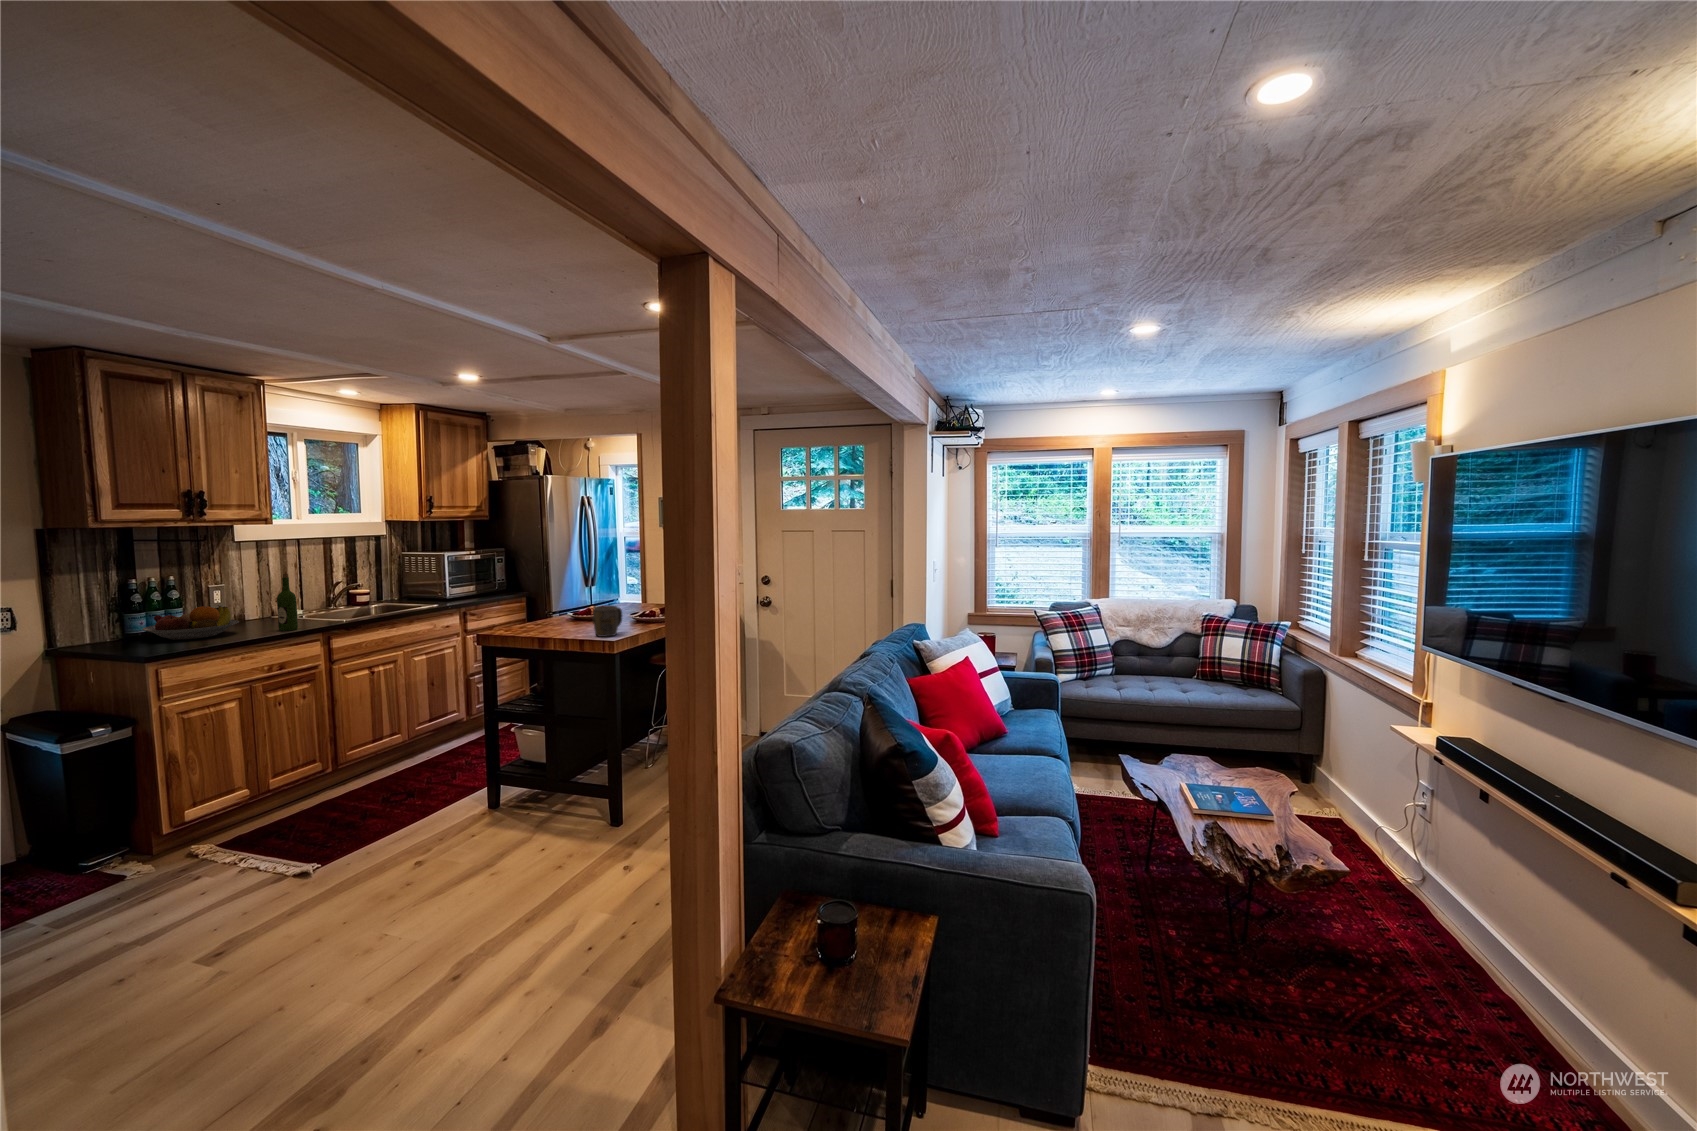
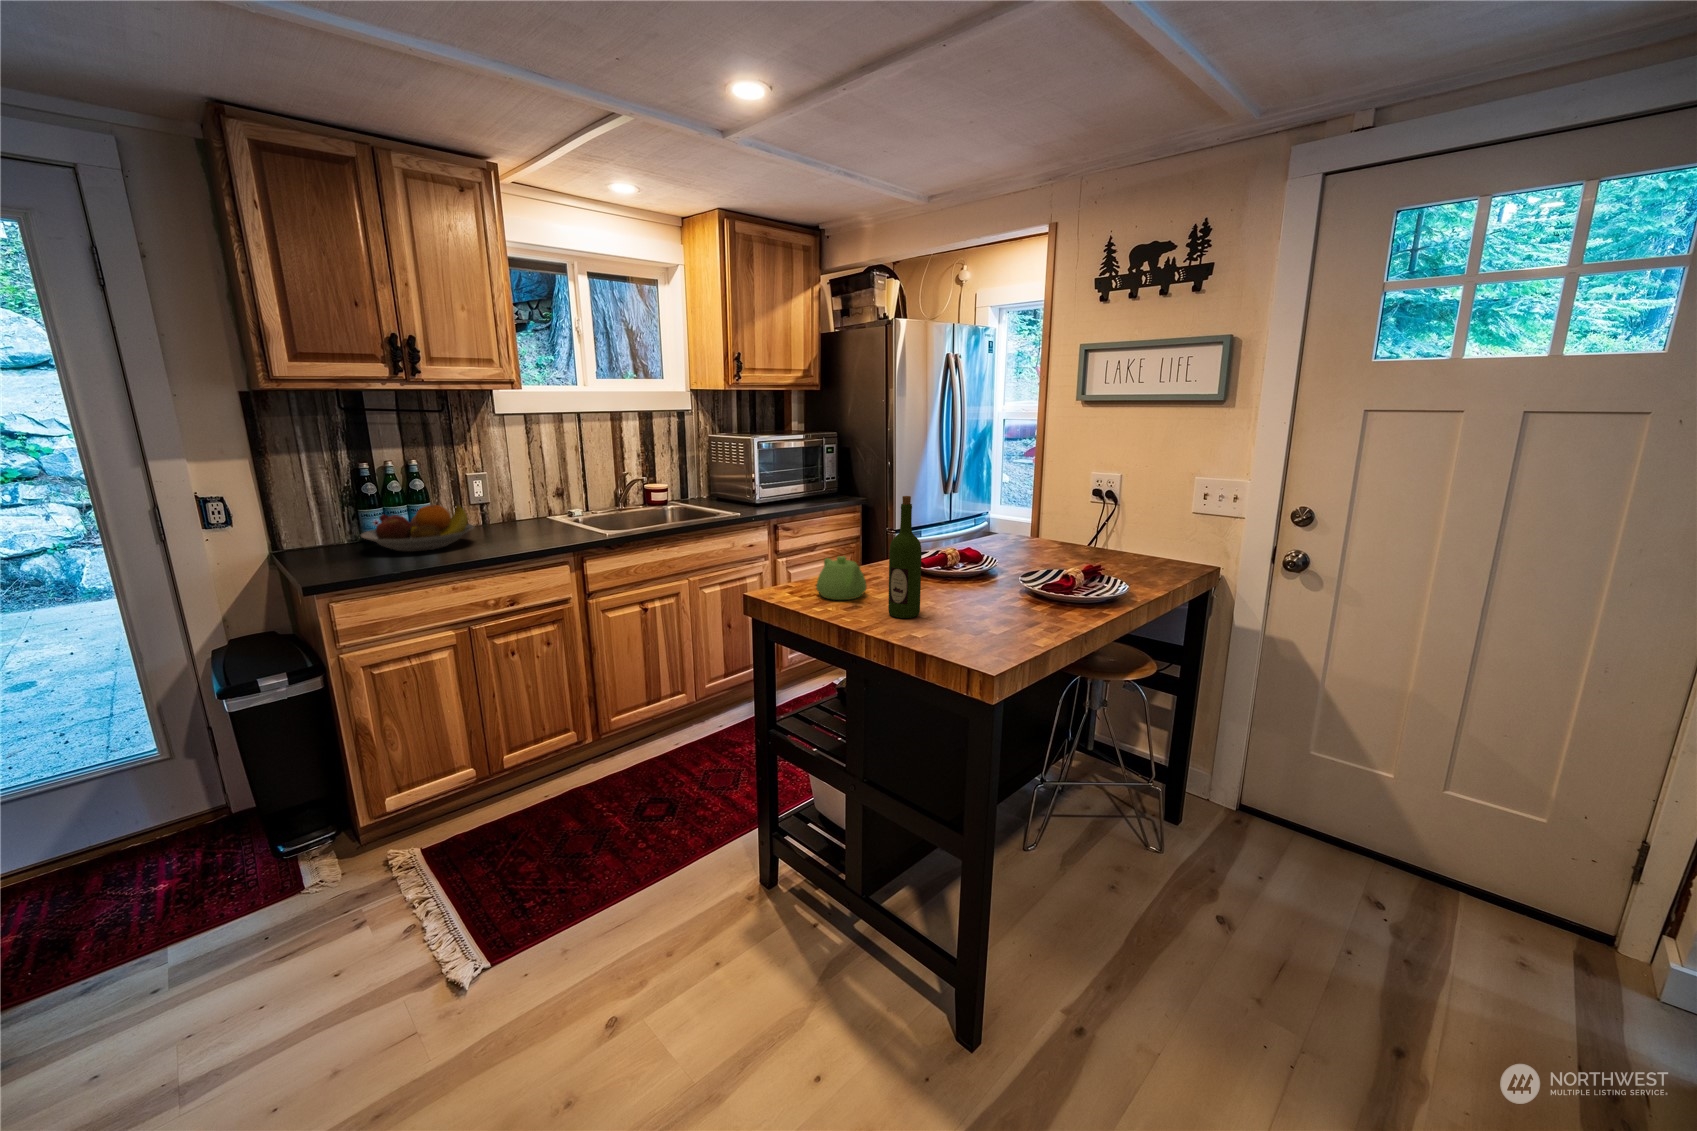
wine bottle: present [277,574,298,631] -> present [888,496,922,618]
mug: present [593,605,622,637] -> none [946,564,1010,638]
teapot: none [521,611,549,633] -> present [816,556,867,600]

